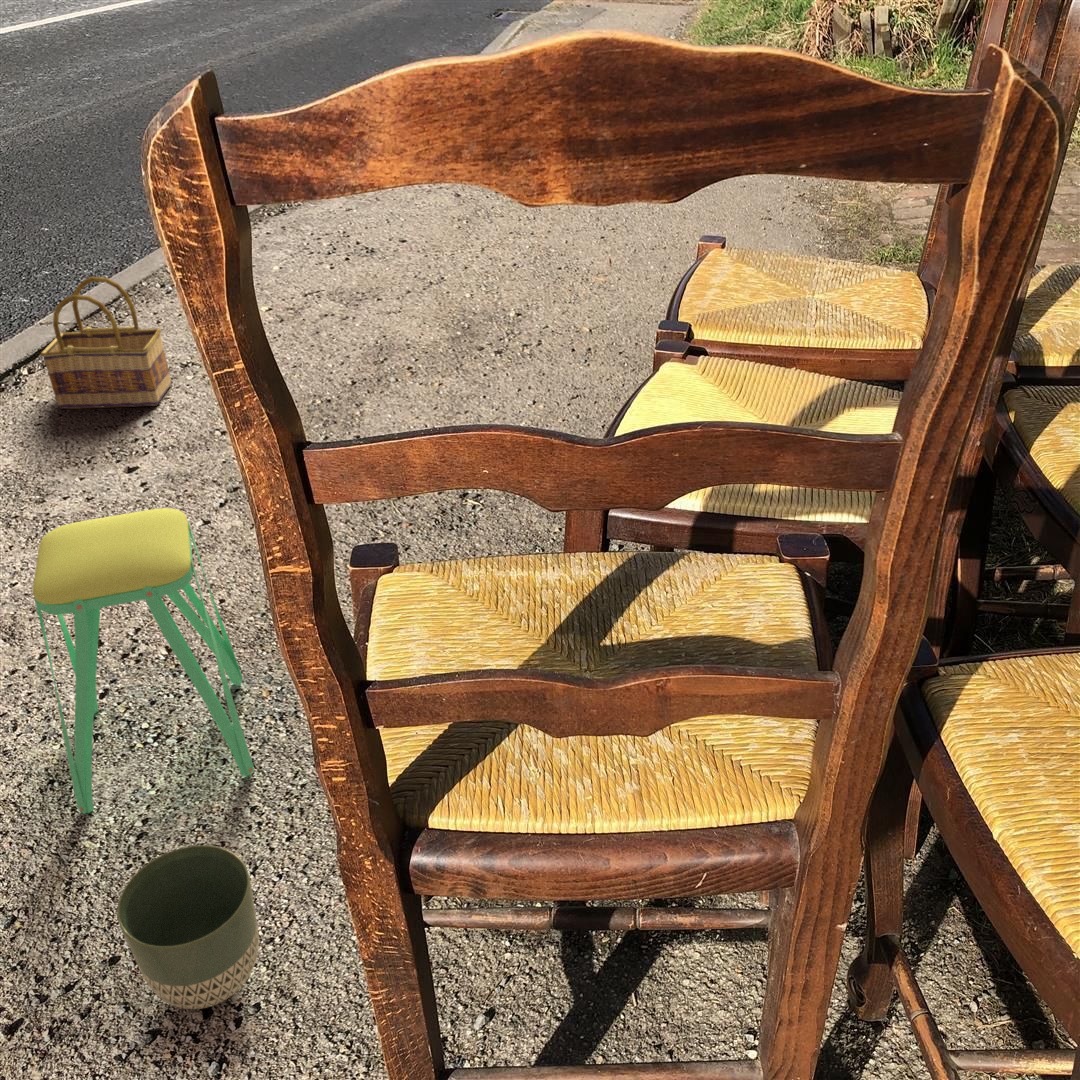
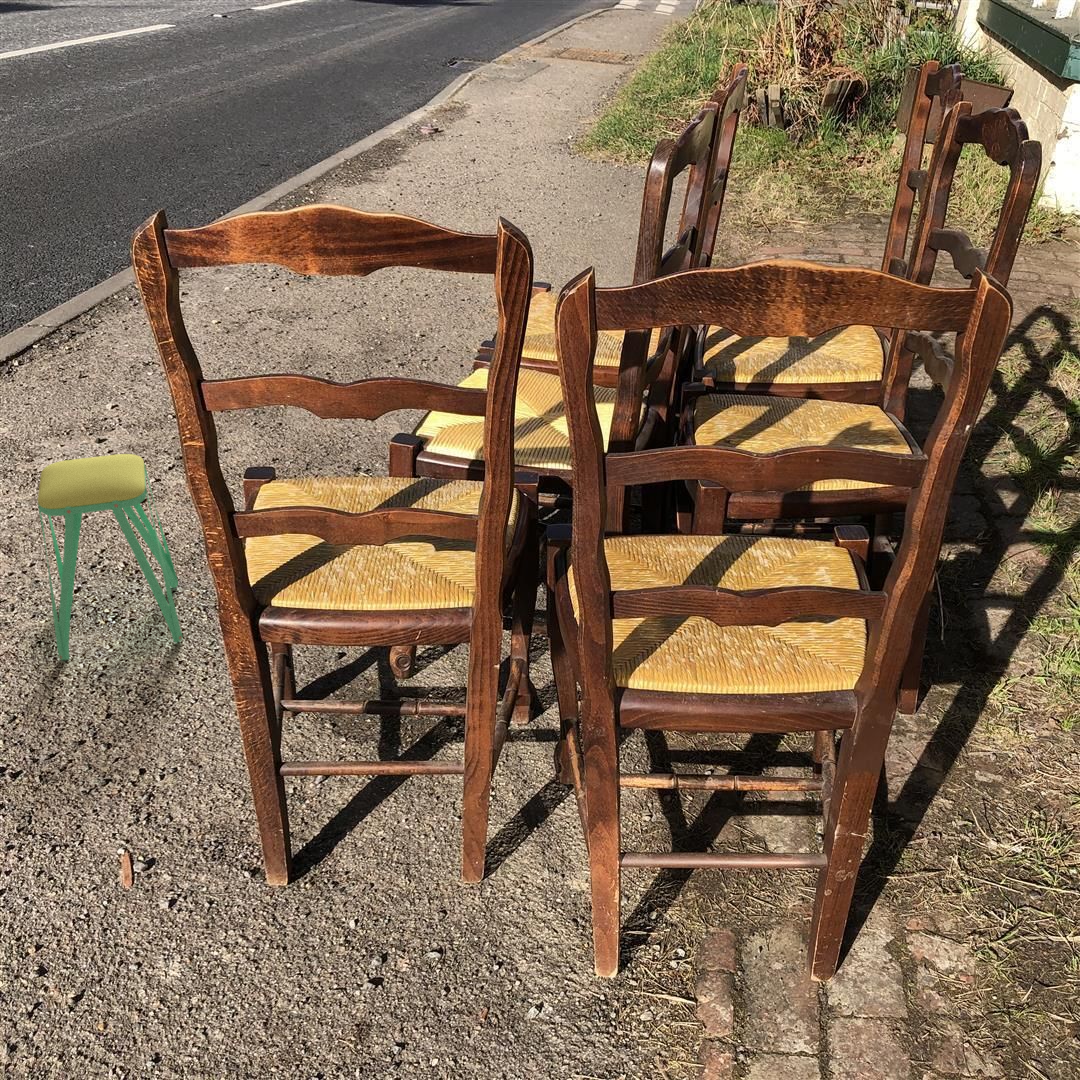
basket: present [41,277,172,409] -> none [31,290,135,395]
planter: present [117,845,259,1009] -> none [89,662,179,763]

